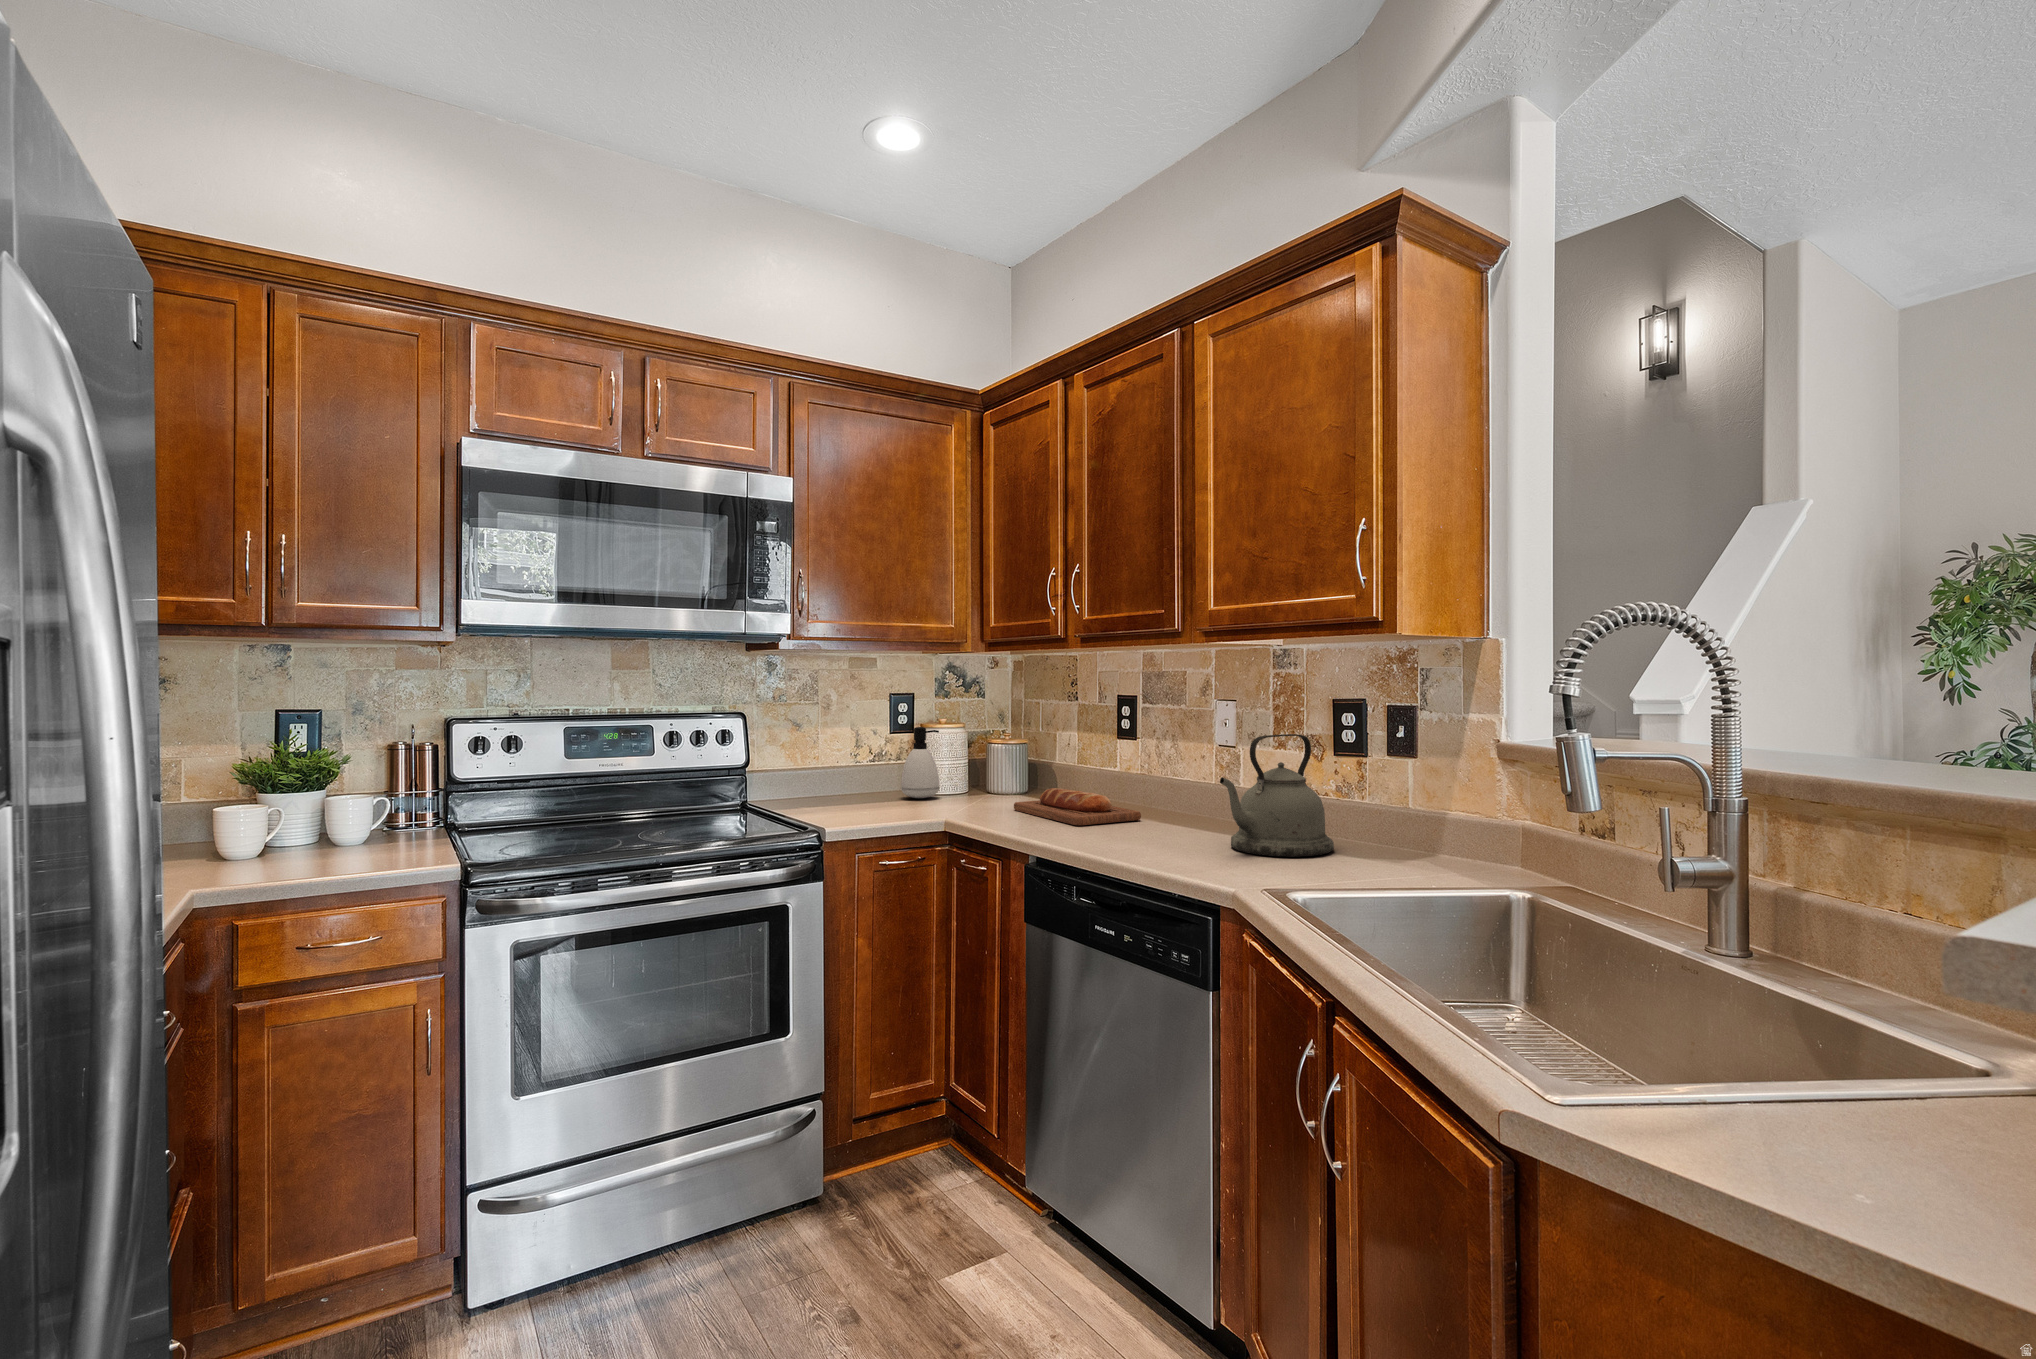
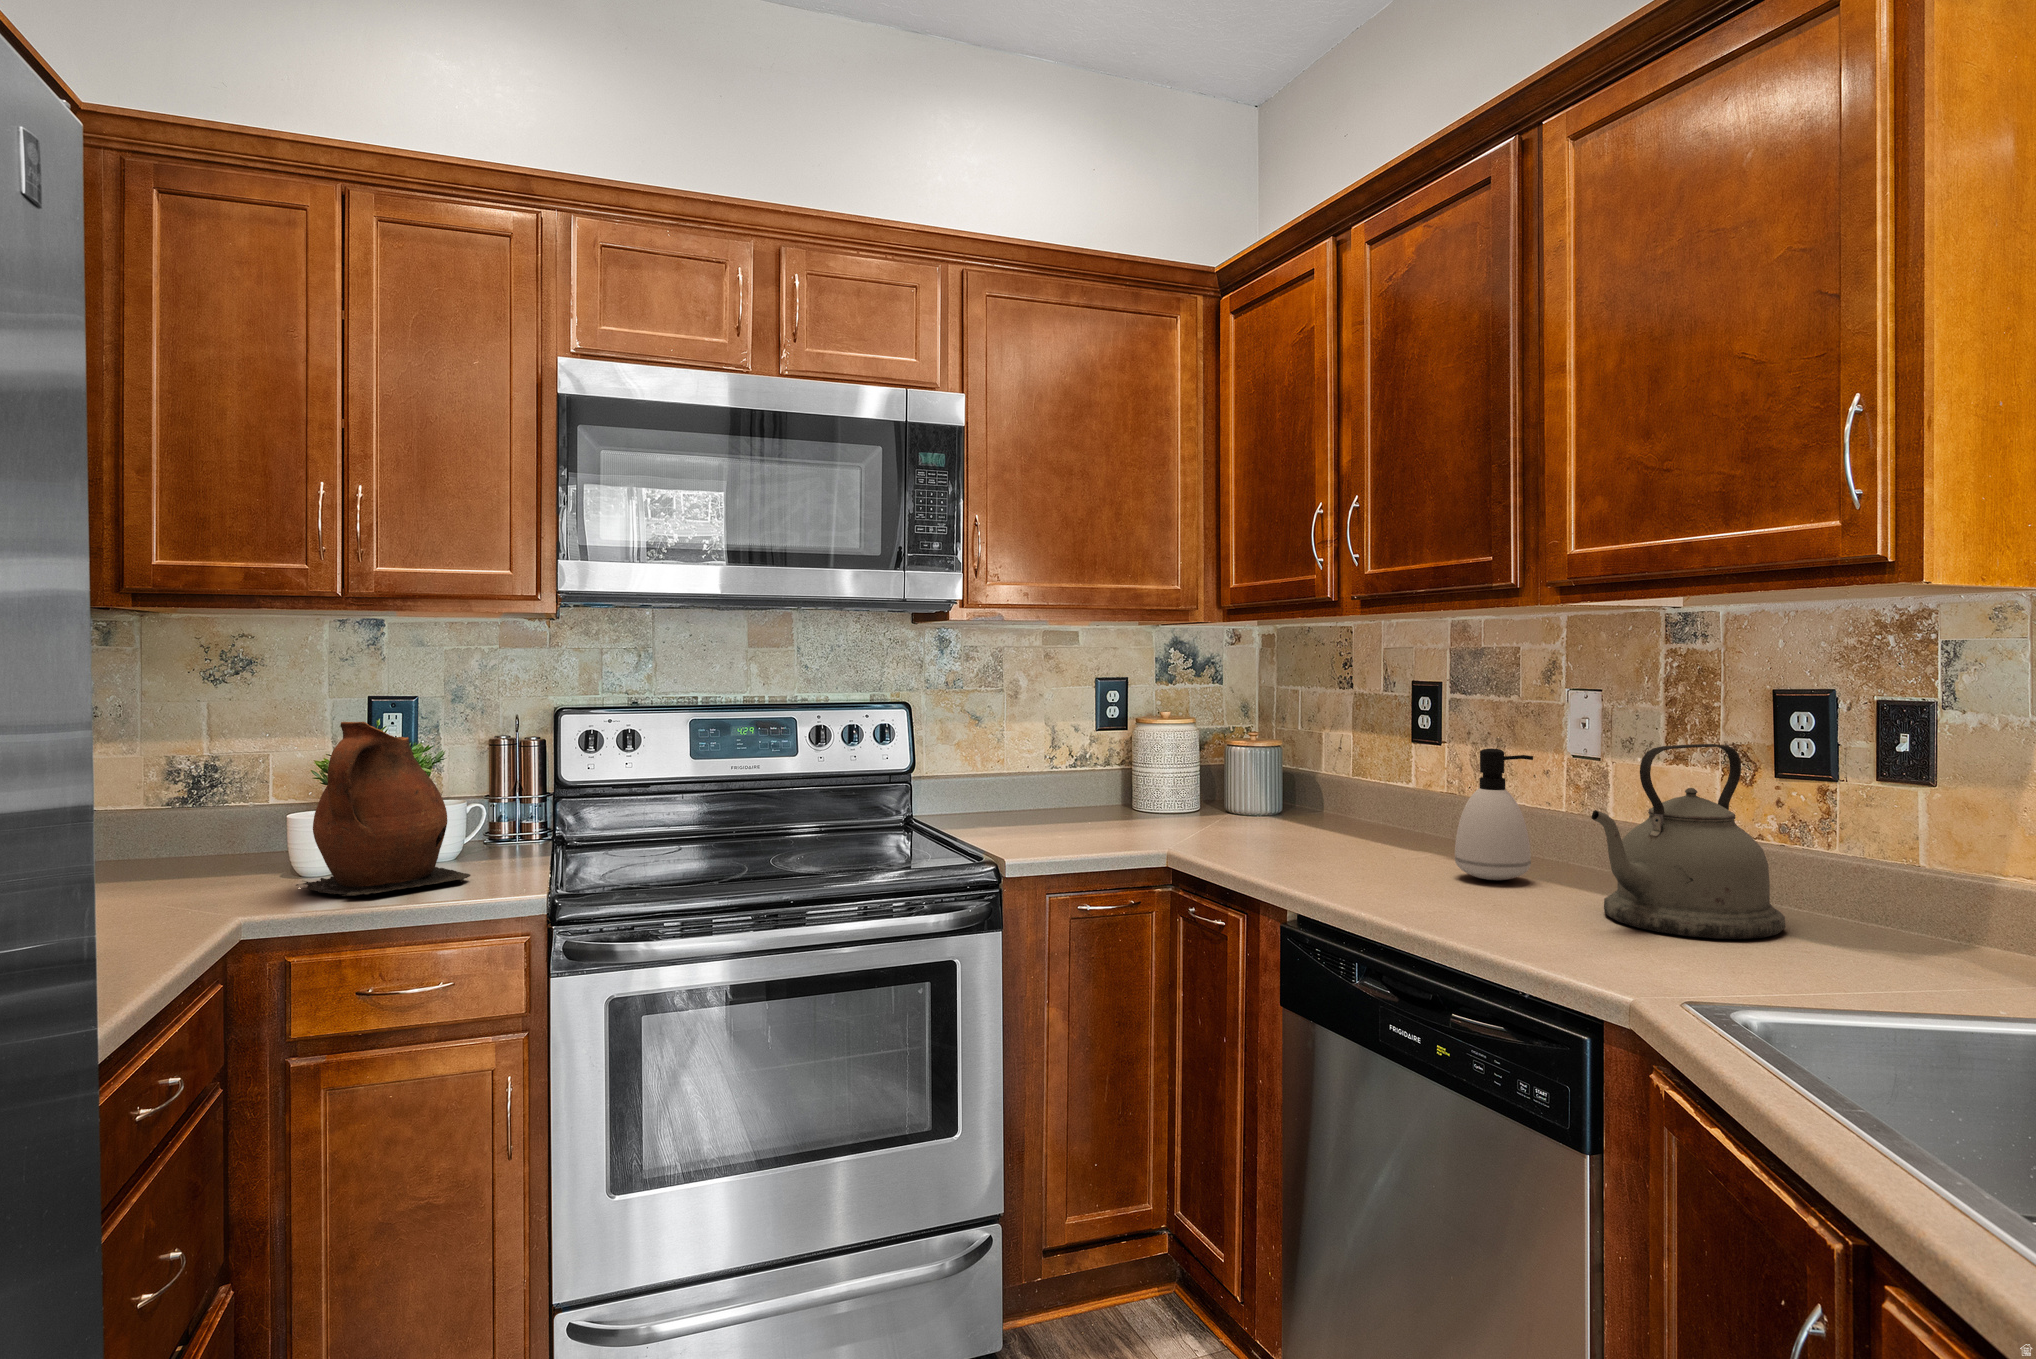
soap dispenser: present [901,727,939,798] -> present [1455,748,1533,880]
ceramic pitcher: none [230,729,387,871] -> present [296,722,471,896]
bread loaf: present [1014,788,1141,825] -> none [1263,810,1451,867]

